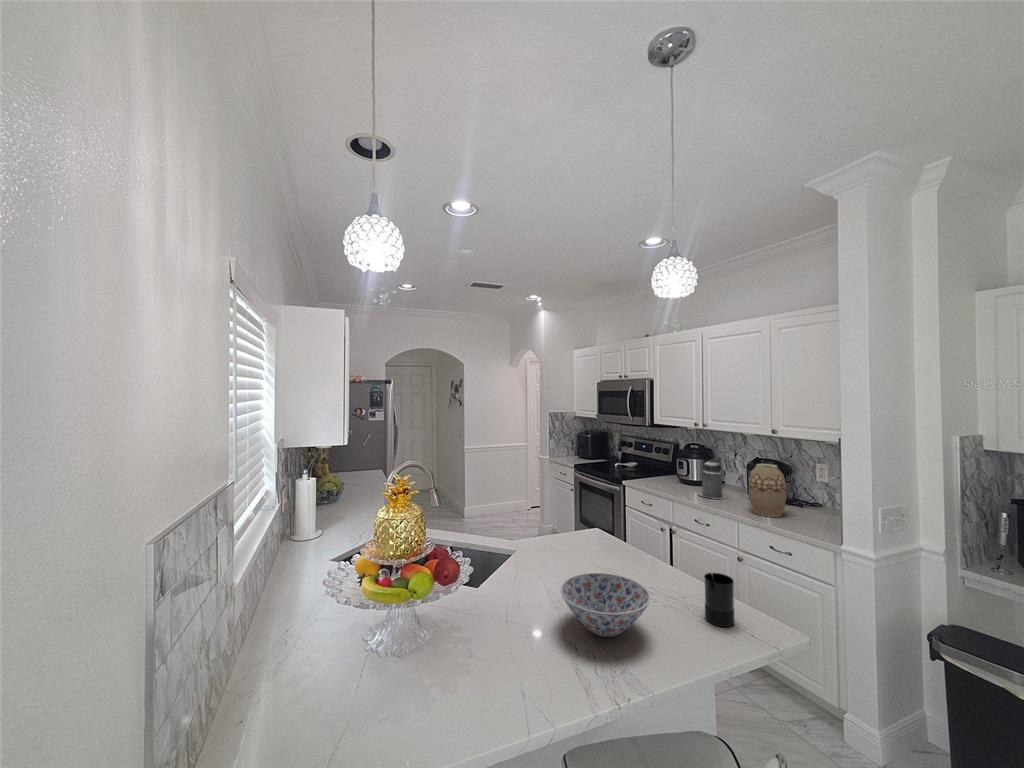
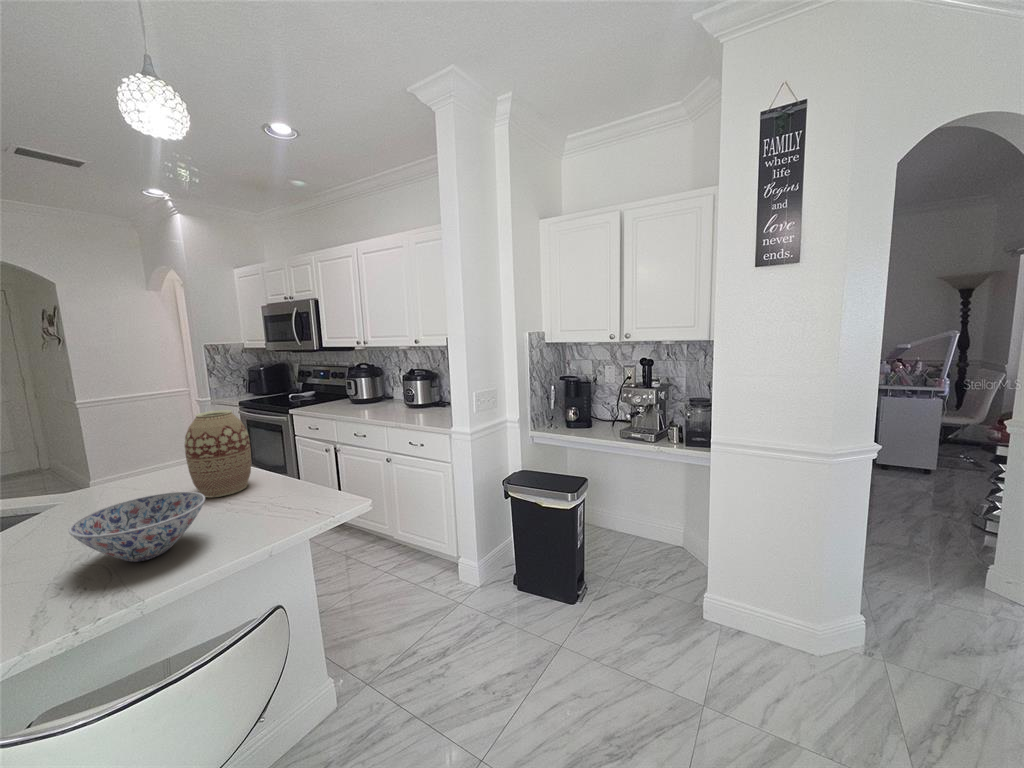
canister: present [699,459,727,499] -> none [361,374,387,411]
vase: present [749,464,786,517] -> present [185,410,251,498]
candle: present [704,571,735,627] -> none [283,463,317,514]

